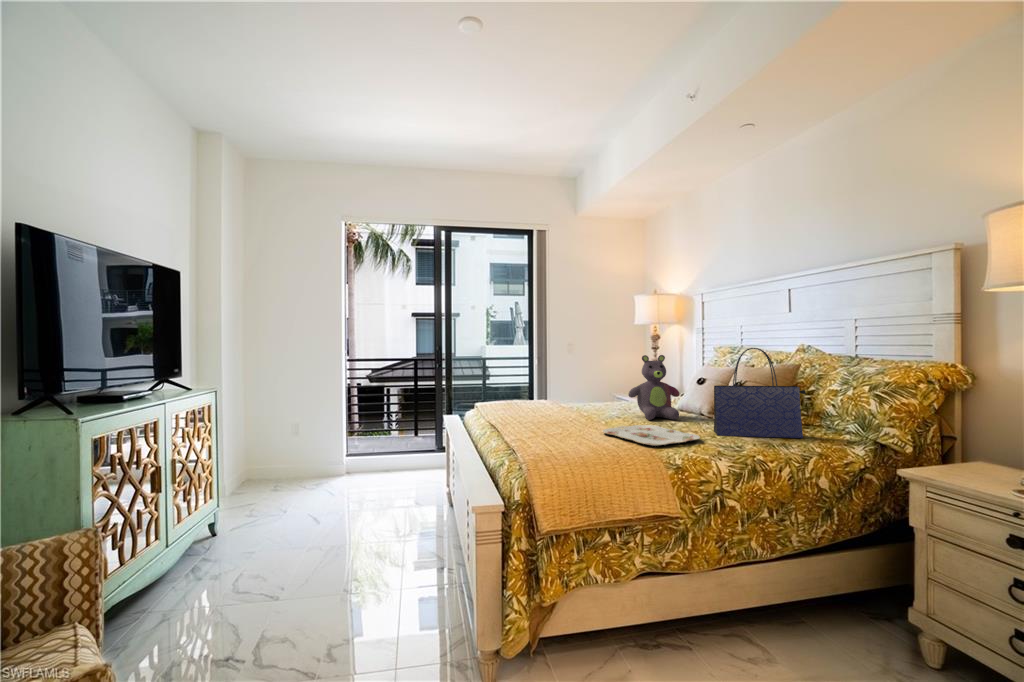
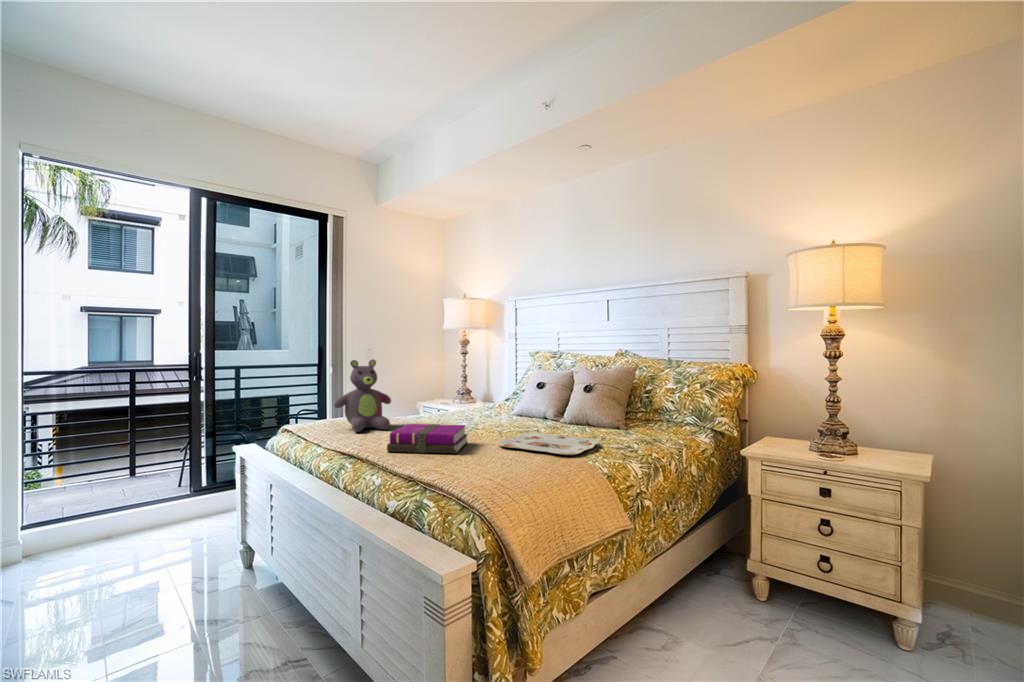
tote bag: present [714,348,806,438] -> none [589,352,662,437]
stuffed bear: present [628,355,679,420] -> present [334,359,391,432]
notebook: none [512,408,583,434] -> present [387,424,468,453]

